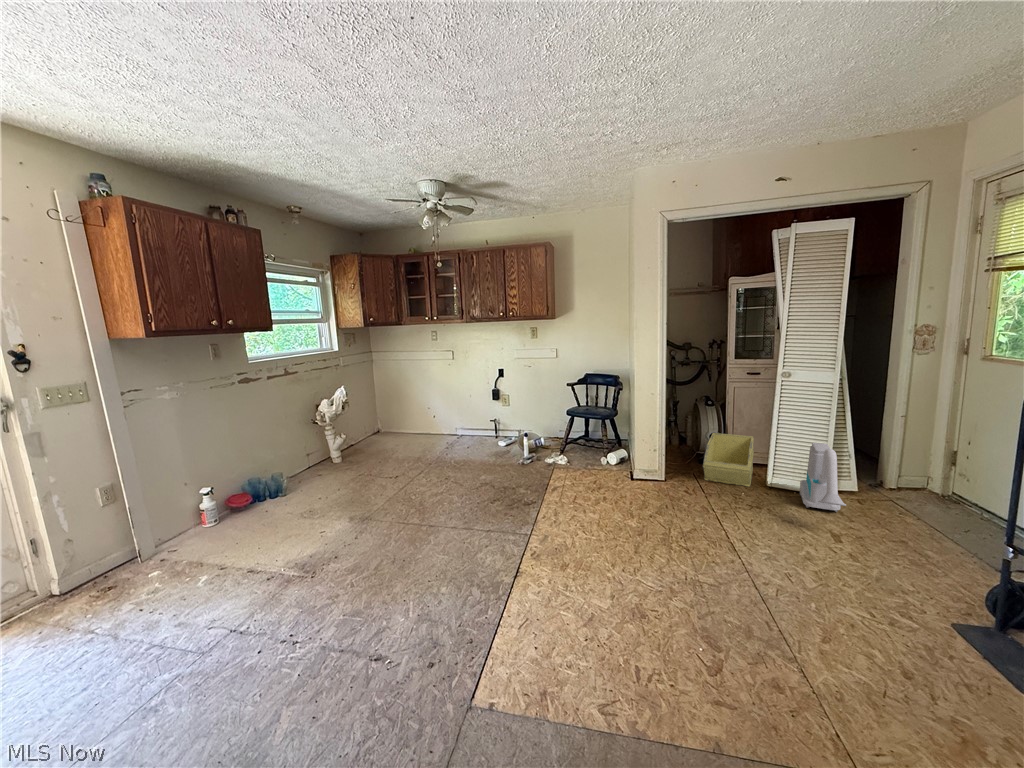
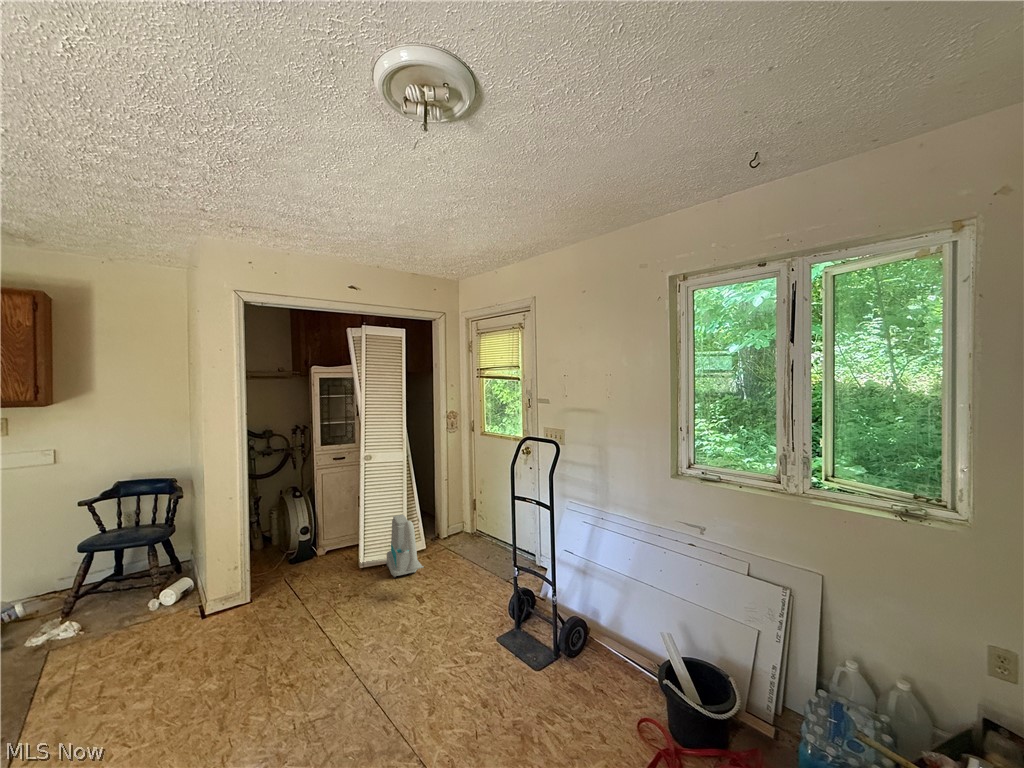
storage bin: present [703,433,754,487] -> none [297,520,346,583]

